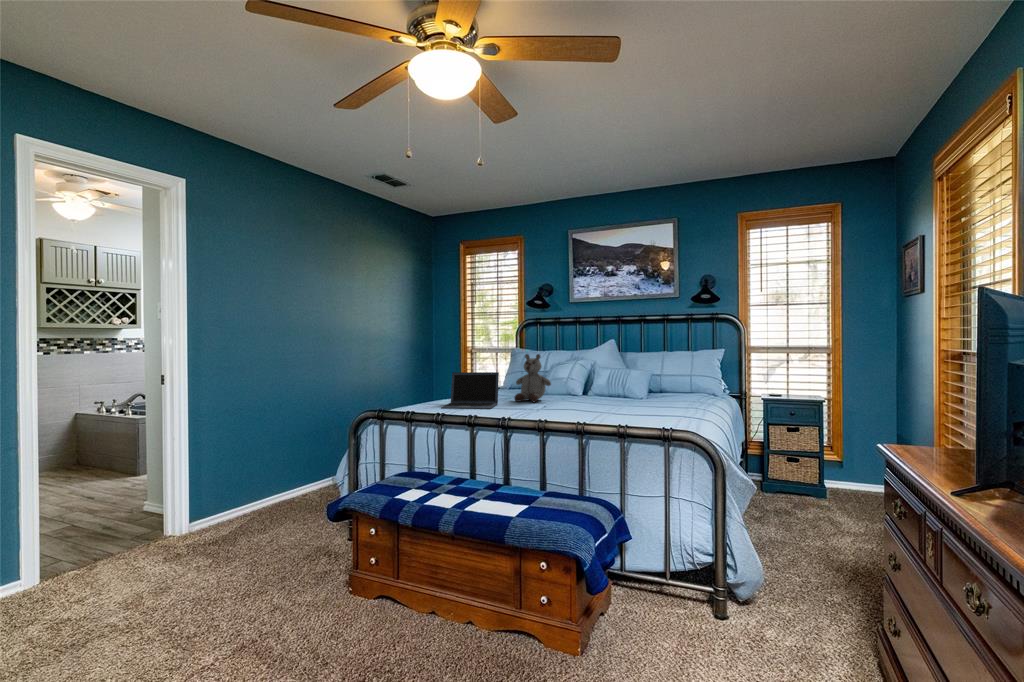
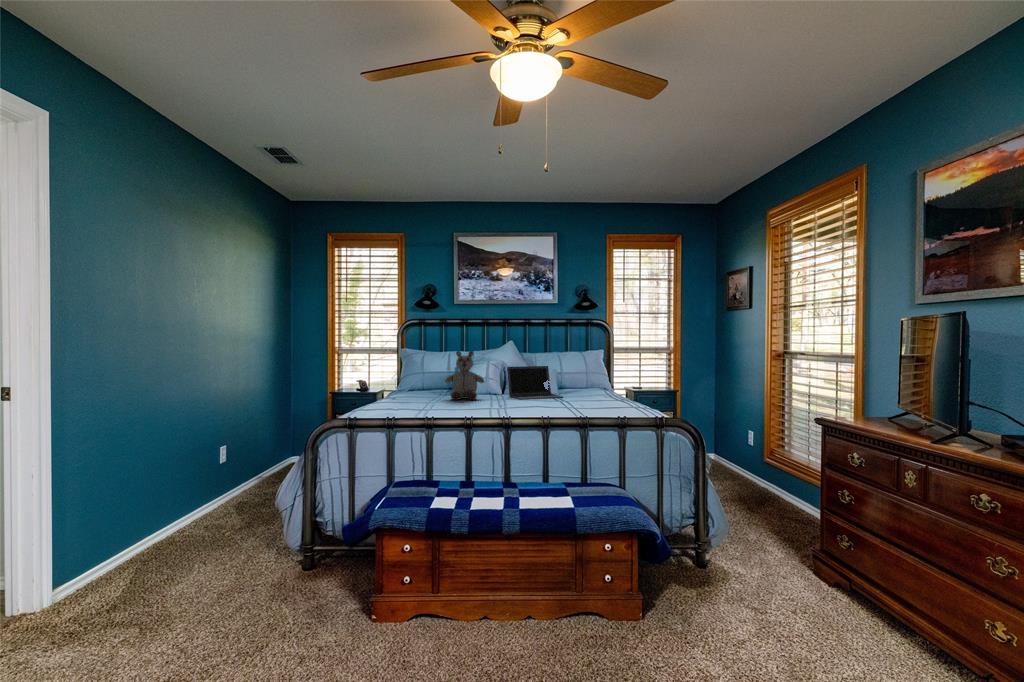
laptop: present [441,372,499,409] -> present [507,366,563,400]

